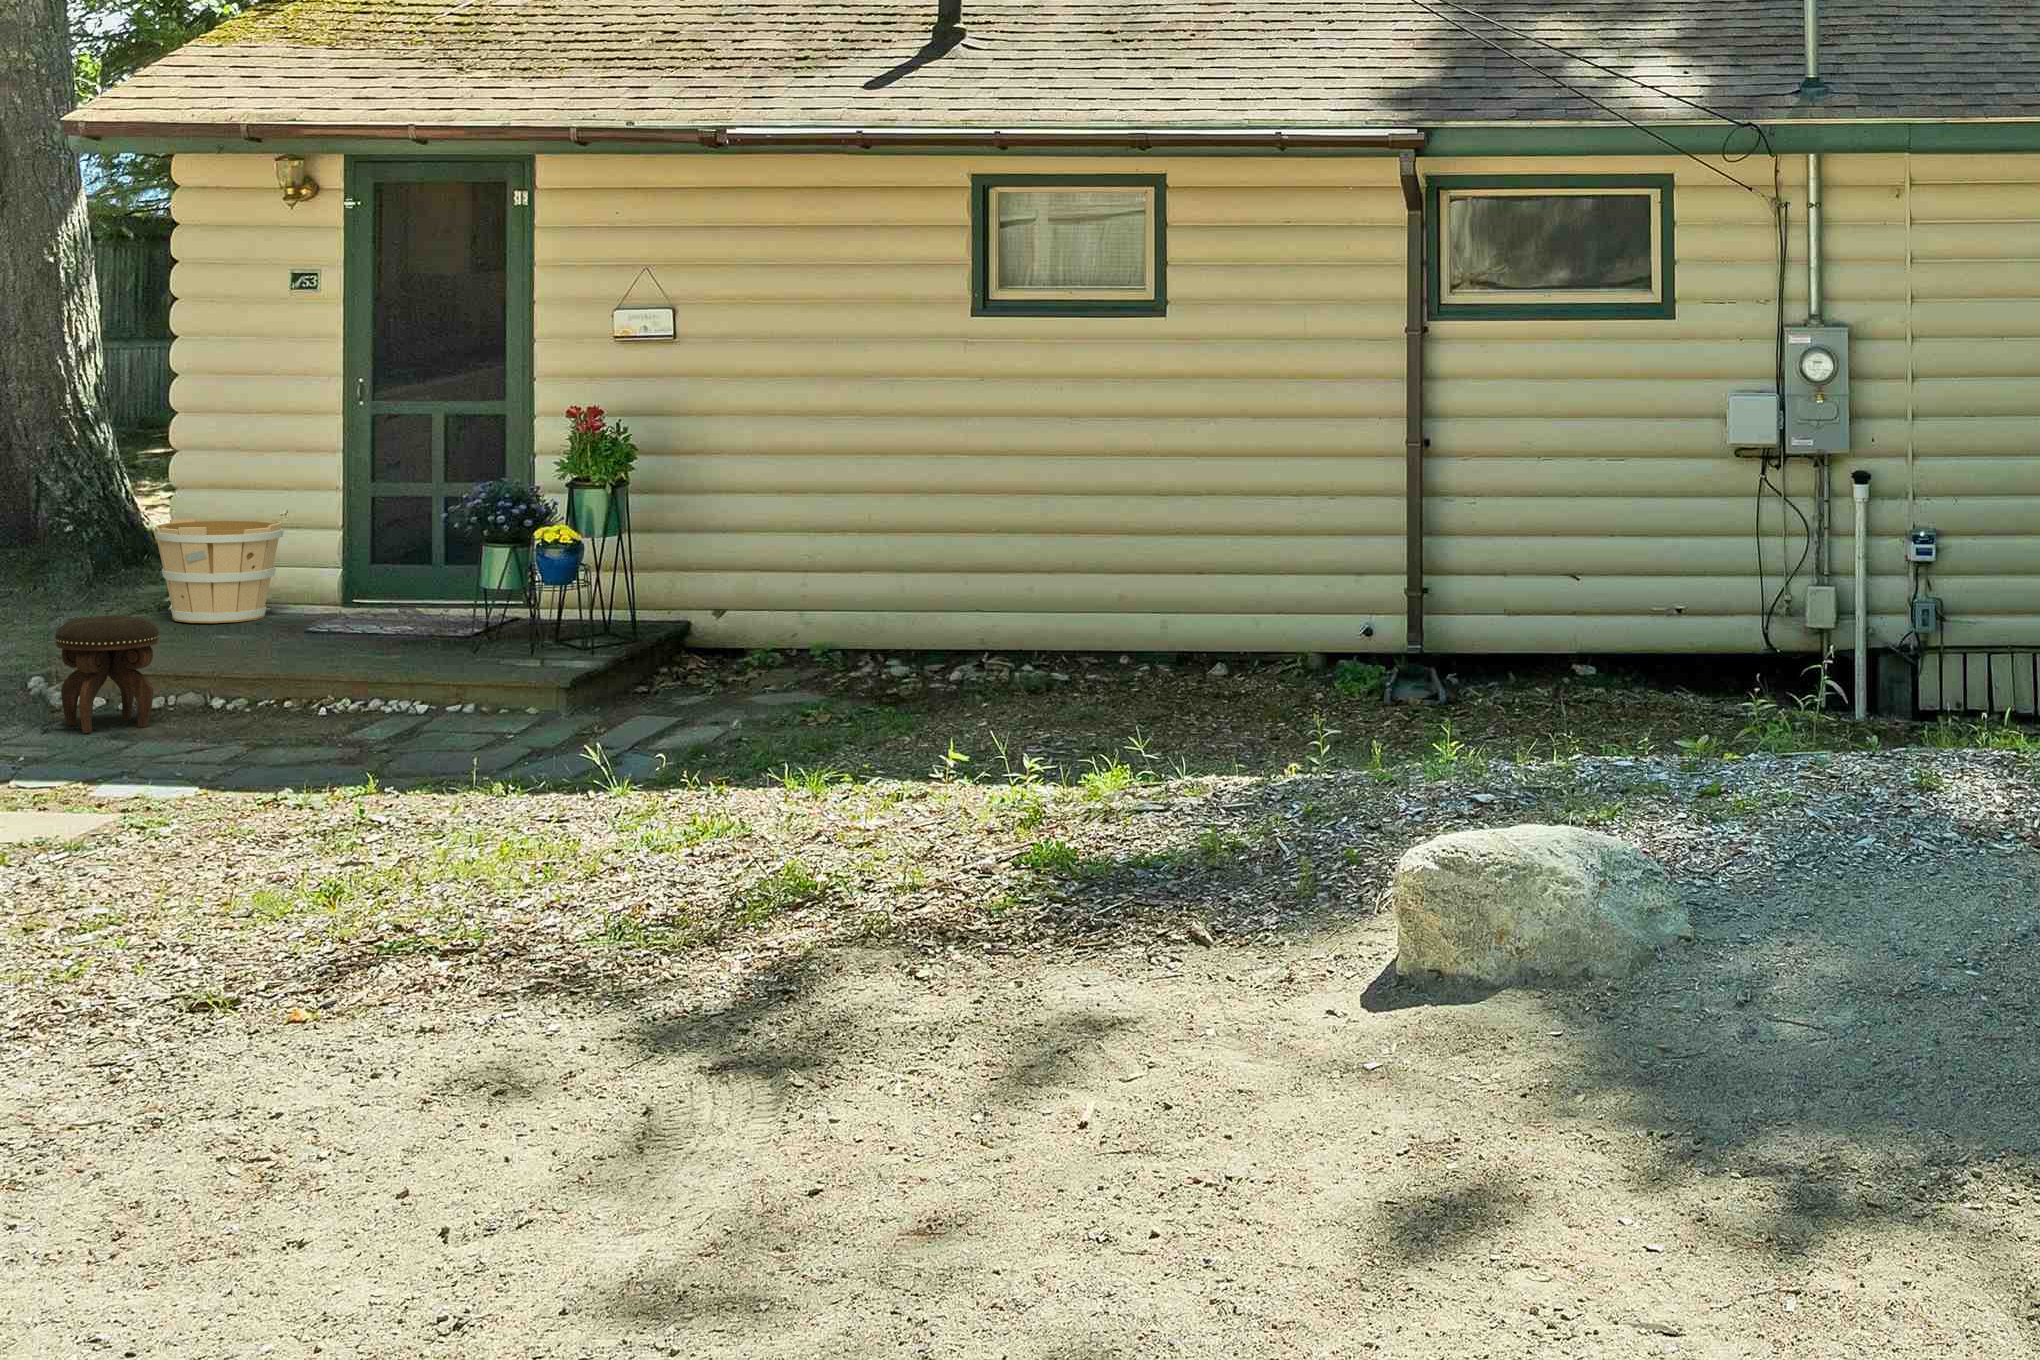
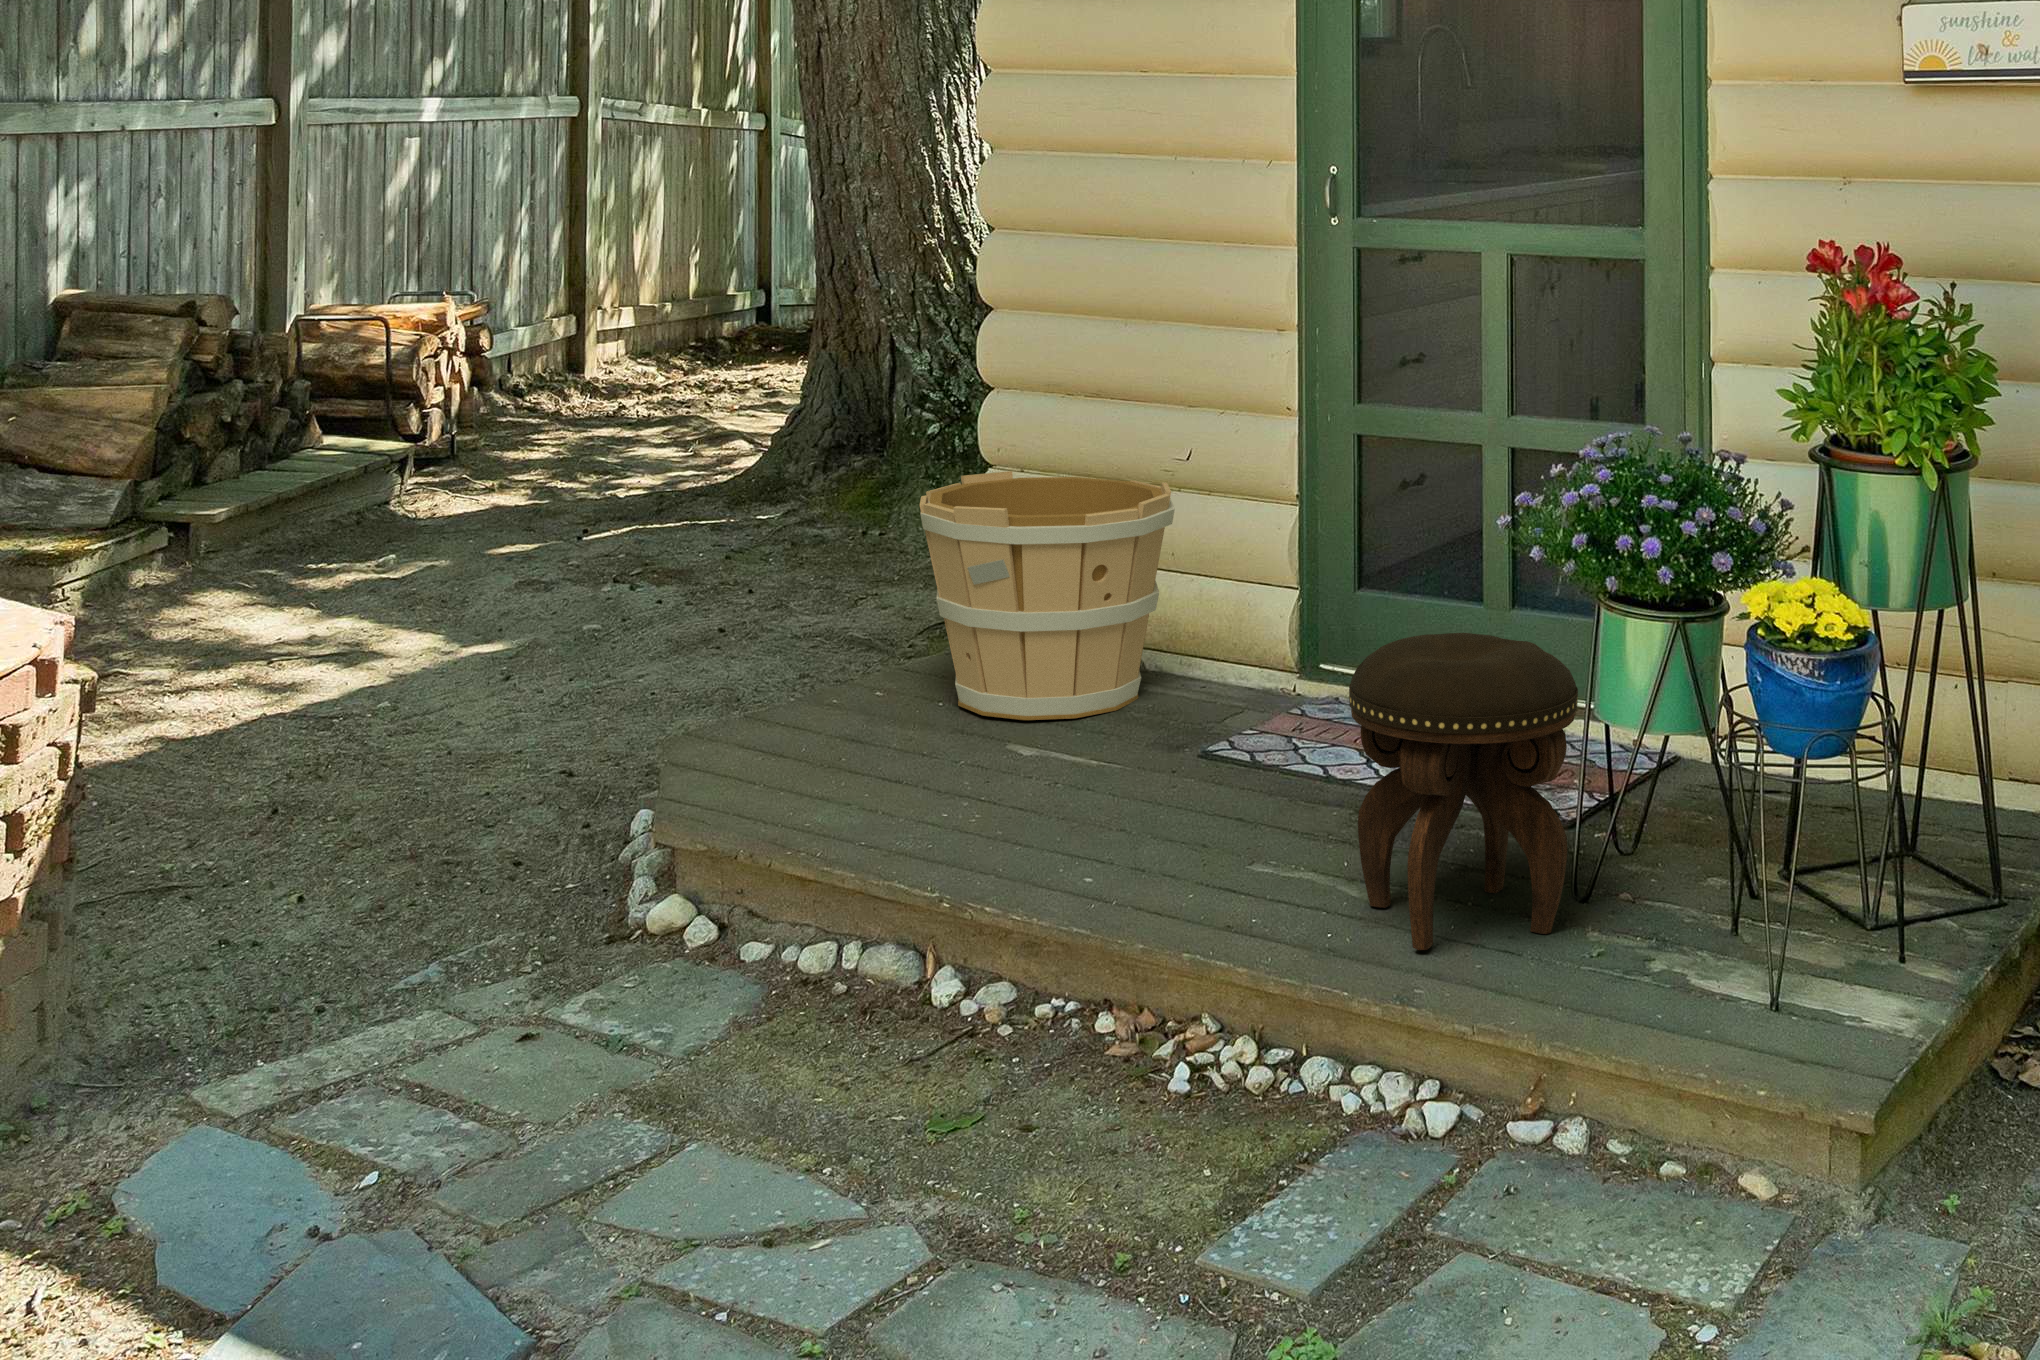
footstool: present [55,615,159,733] -> present [1349,633,1578,950]

